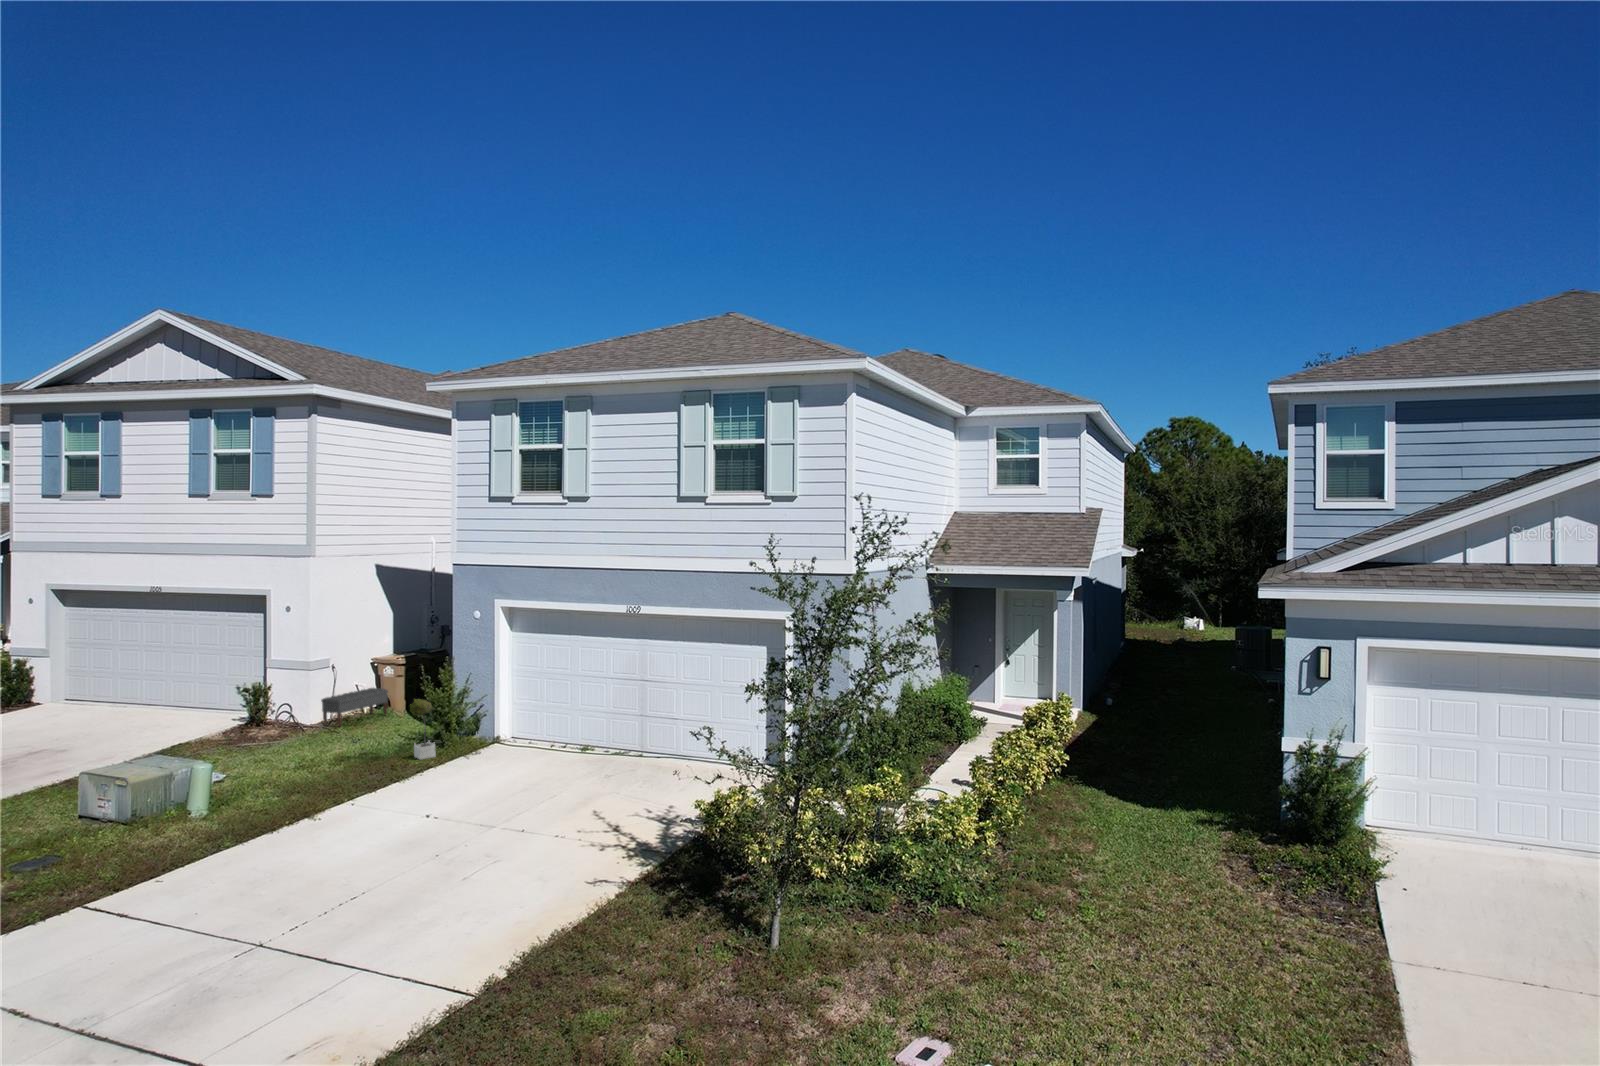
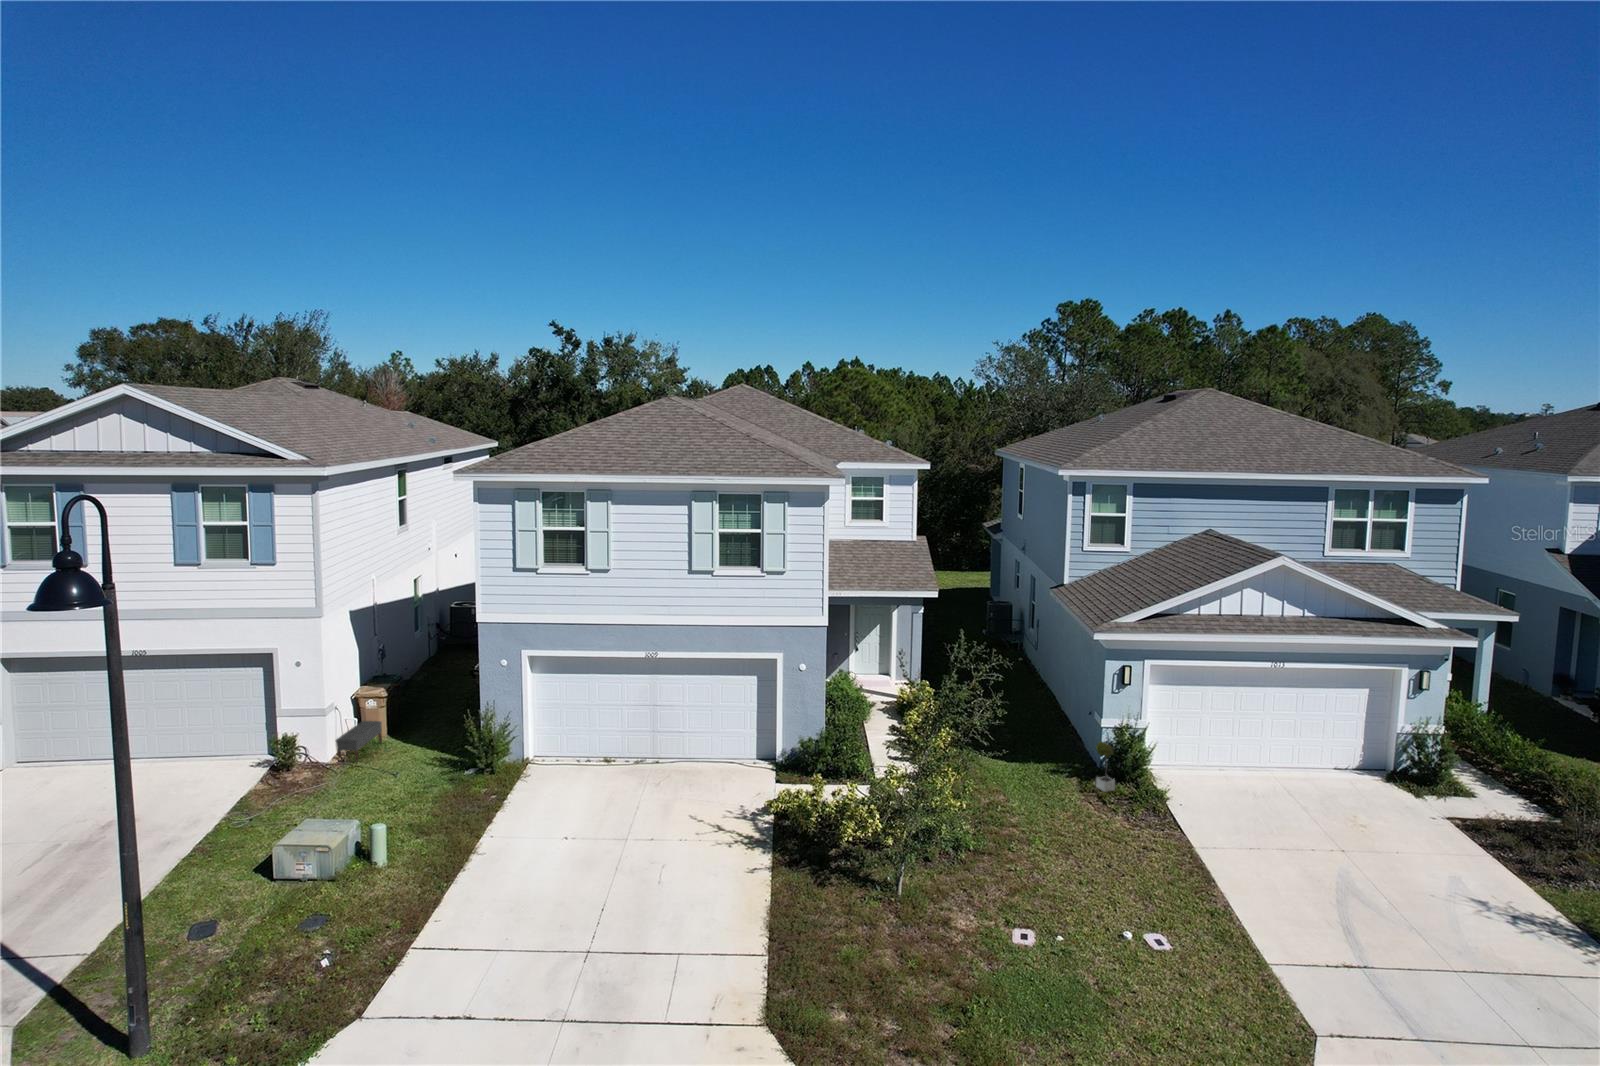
potted tree: present [410,699,436,760] -> present [1096,742,1115,792]

